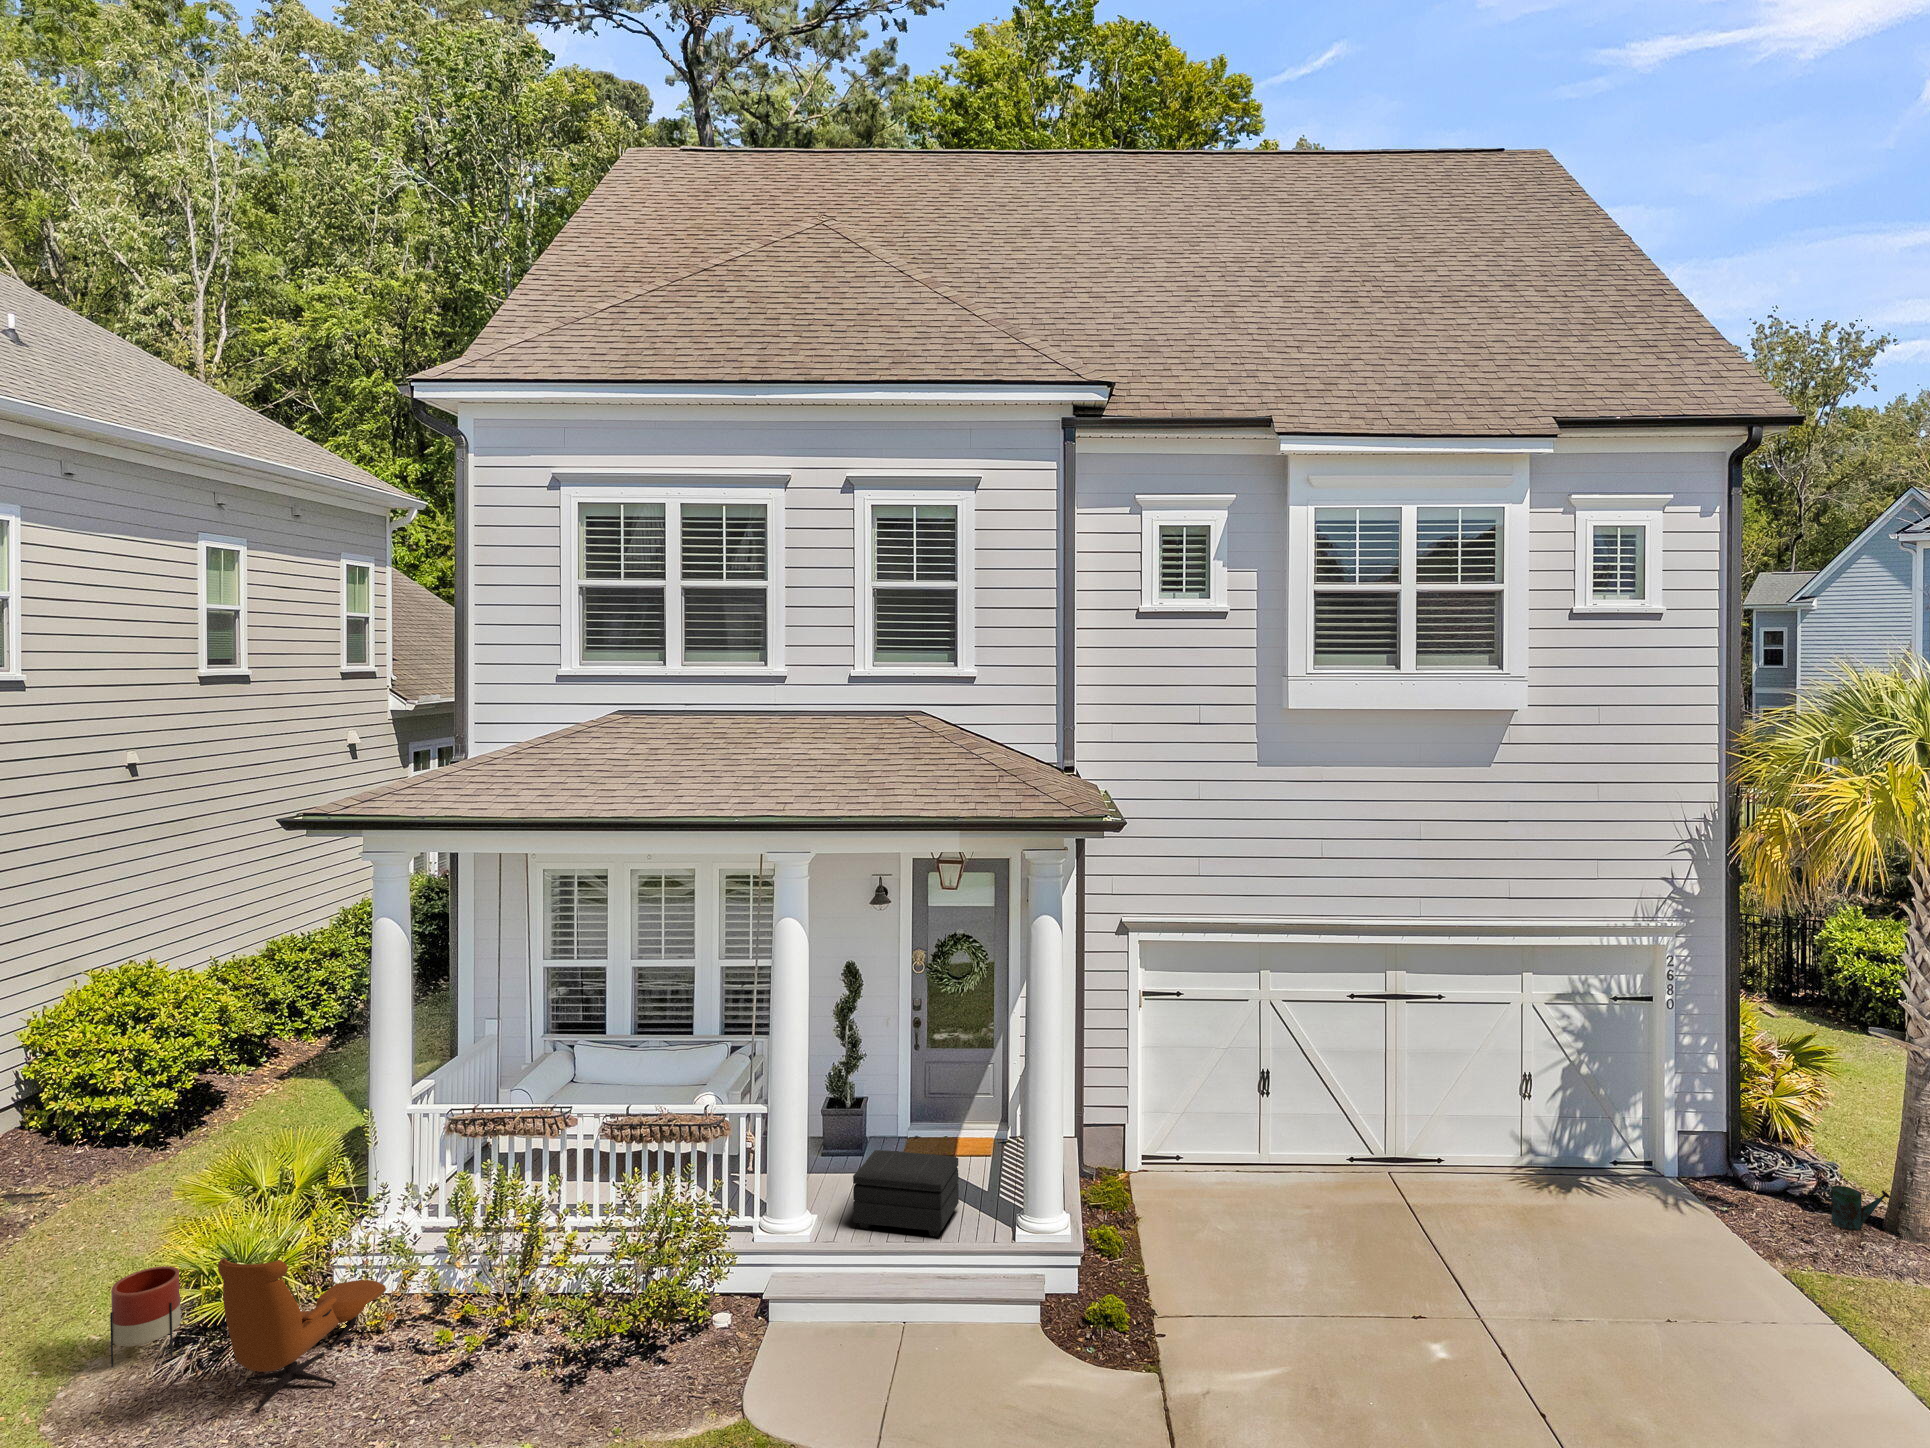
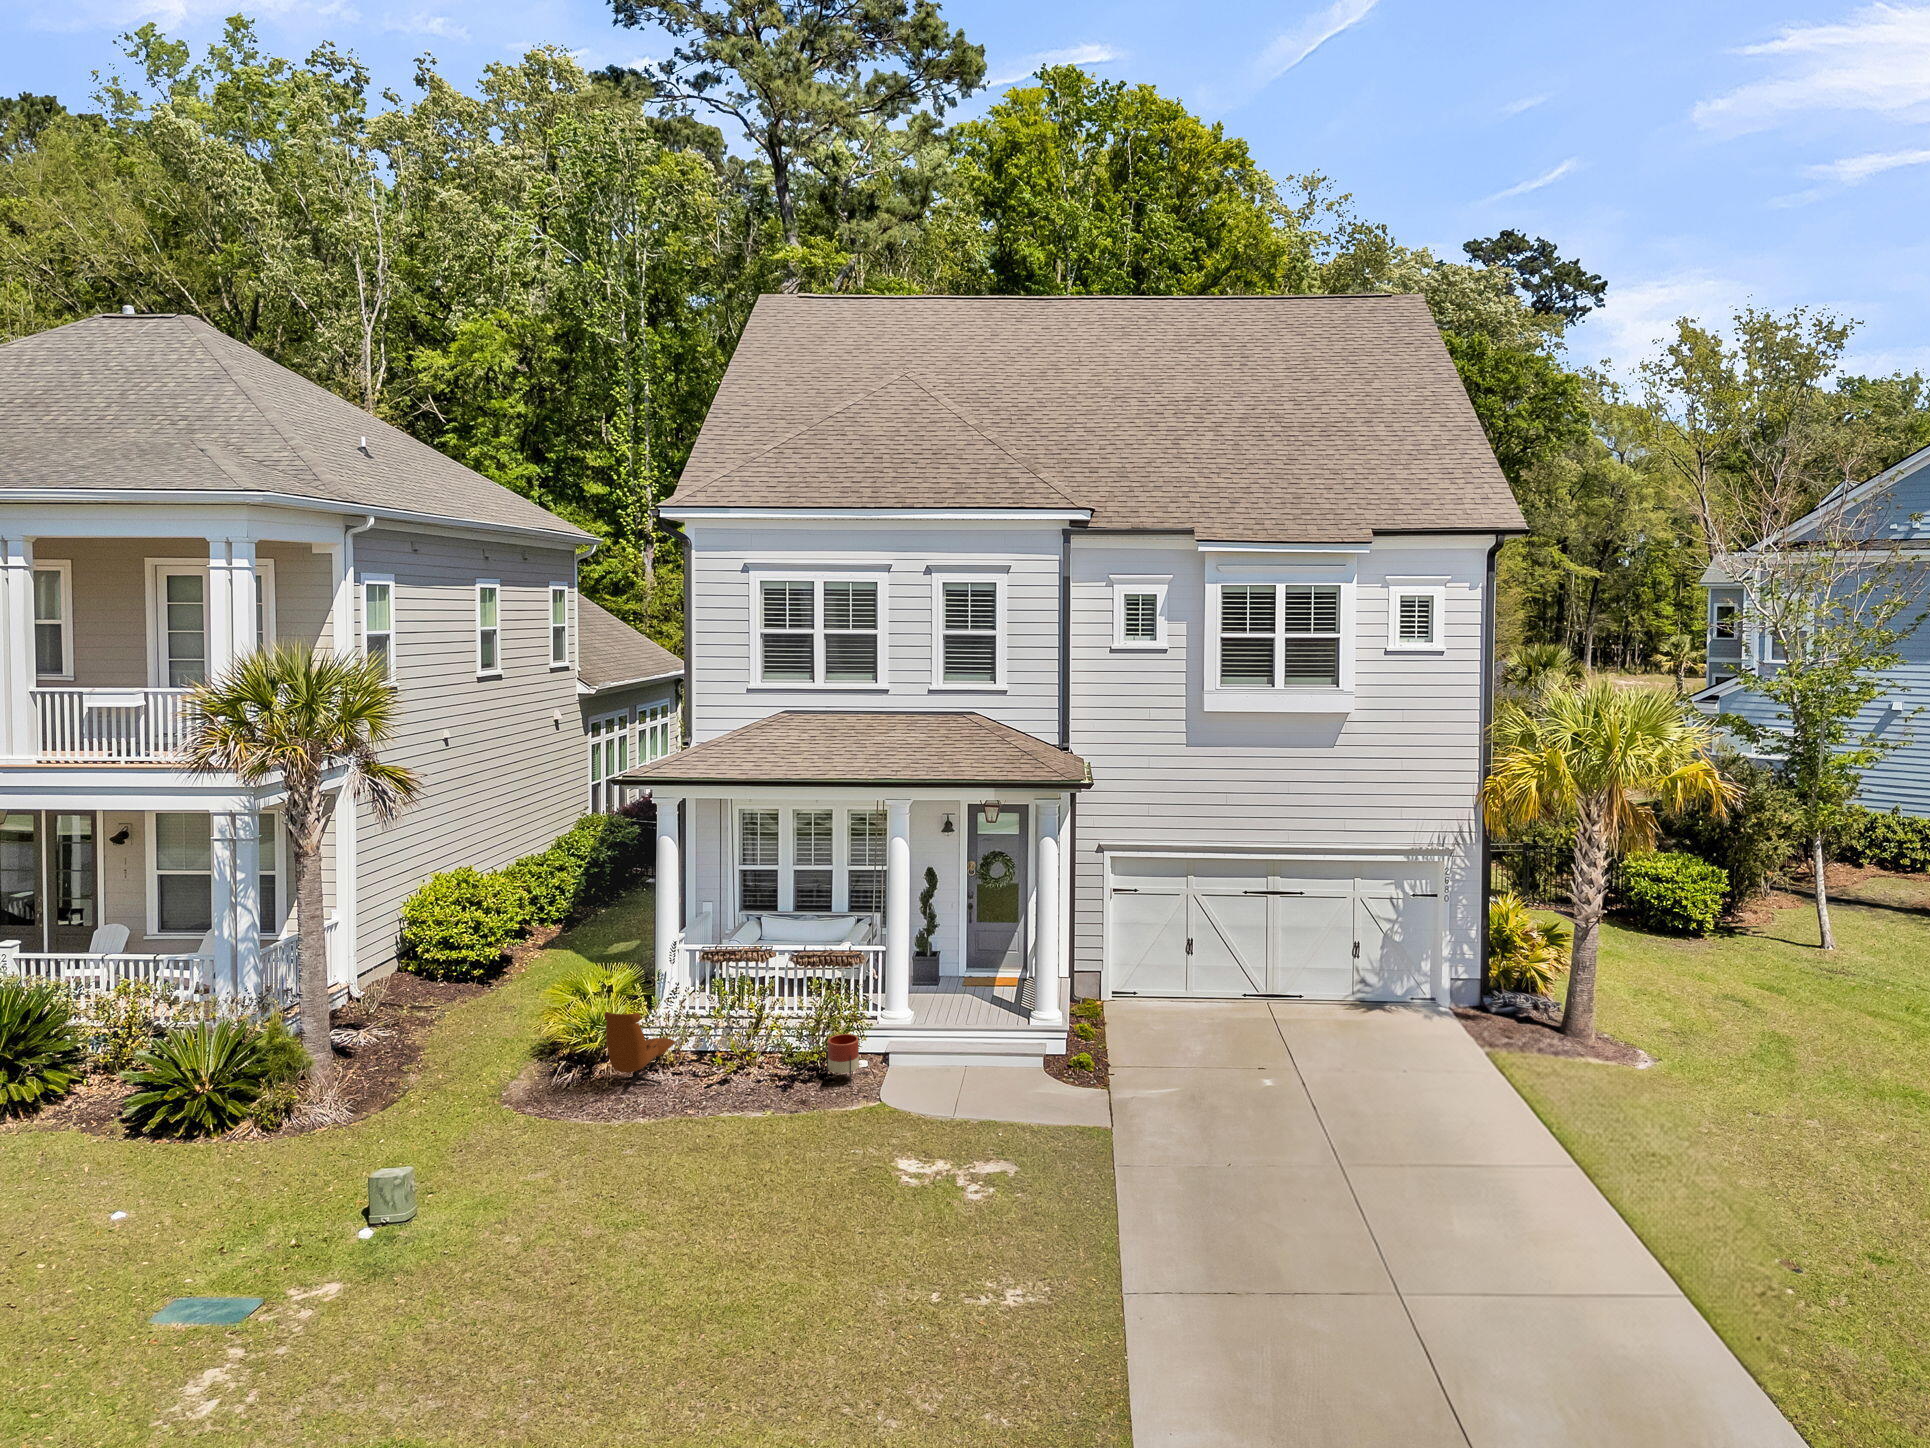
footstool: present [853,1150,959,1237] -> none [935,976,996,1022]
watering can: present [1820,1186,1891,1230] -> none [1526,1009,1566,1034]
planter: present [110,1266,181,1367] -> present [827,1034,859,1085]

